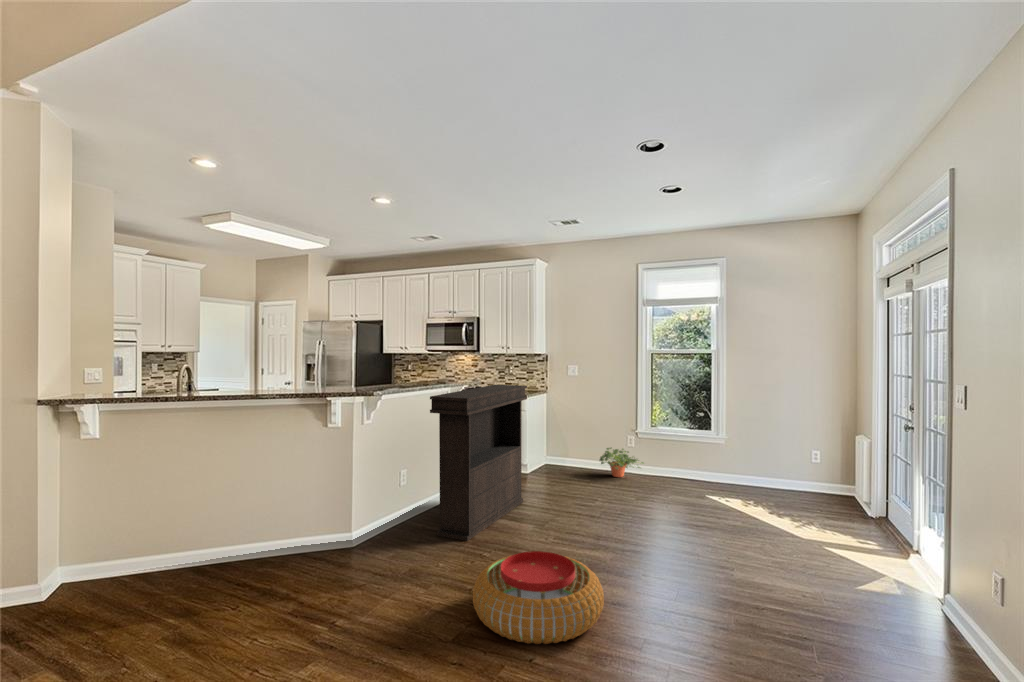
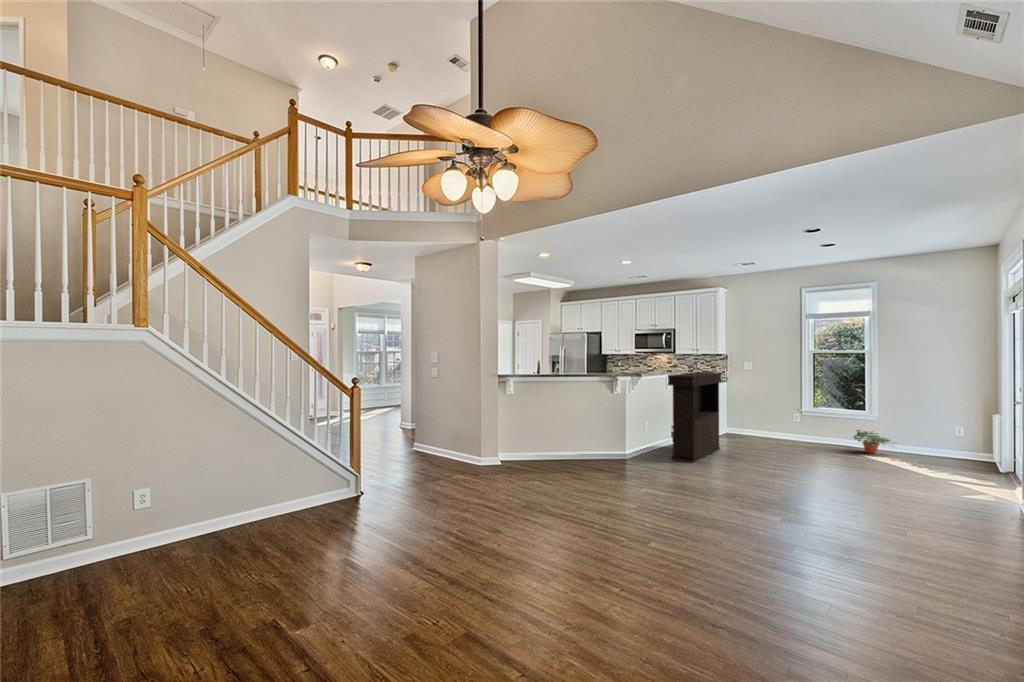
potted plant: present [600,448,644,477] -> present [854,430,895,453]
pouf: present [473,551,604,644] -> none [715,460,797,500]

